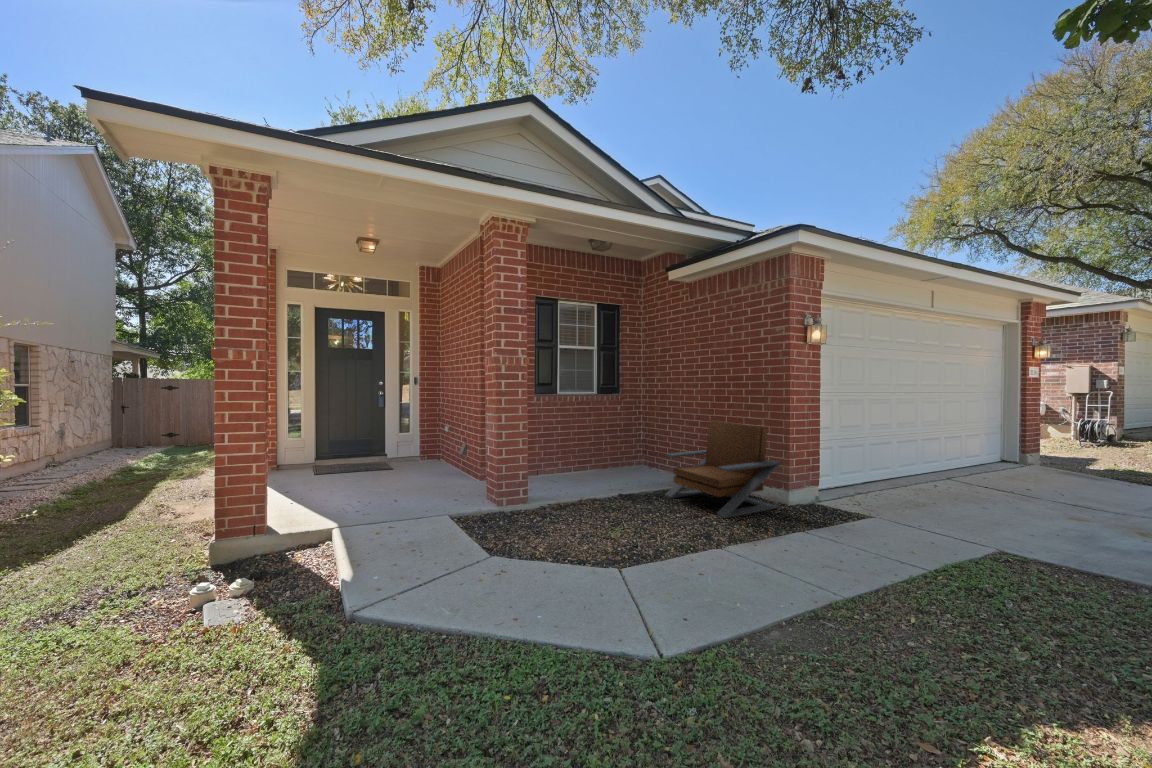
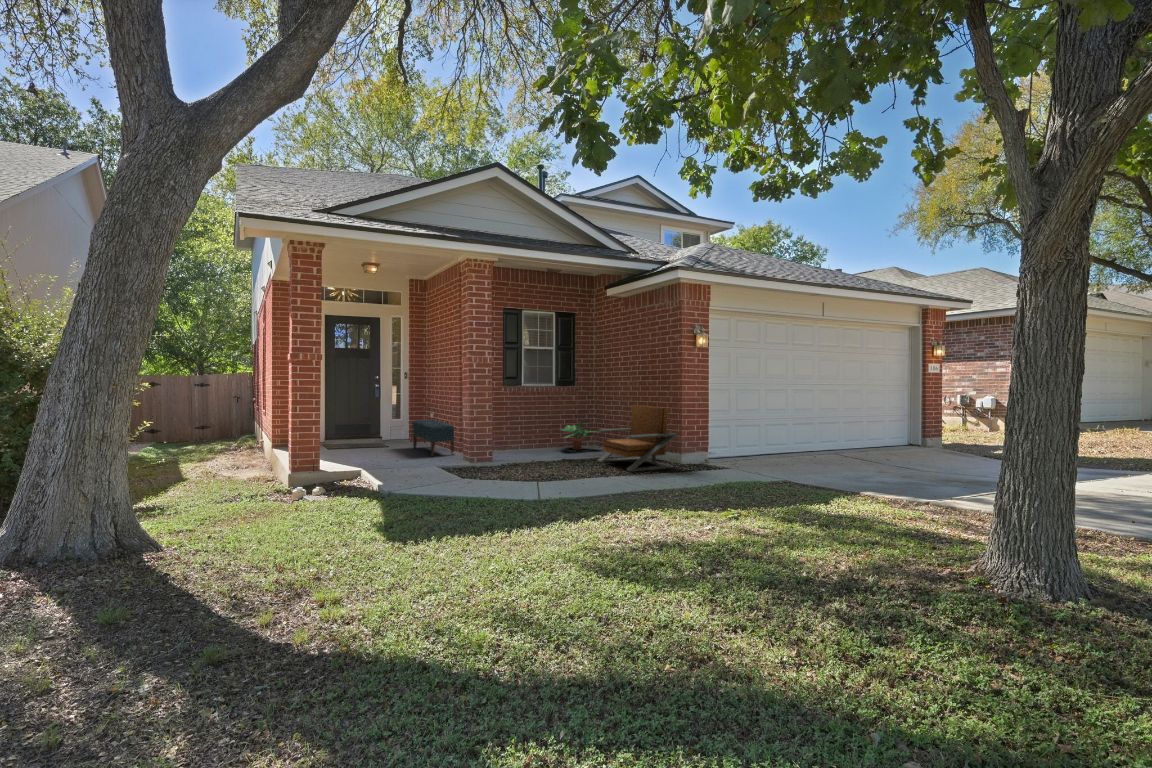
bench: none [421,437,476,488] -> present [412,420,454,456]
potted plant: none [604,438,655,474] -> present [563,422,593,450]

